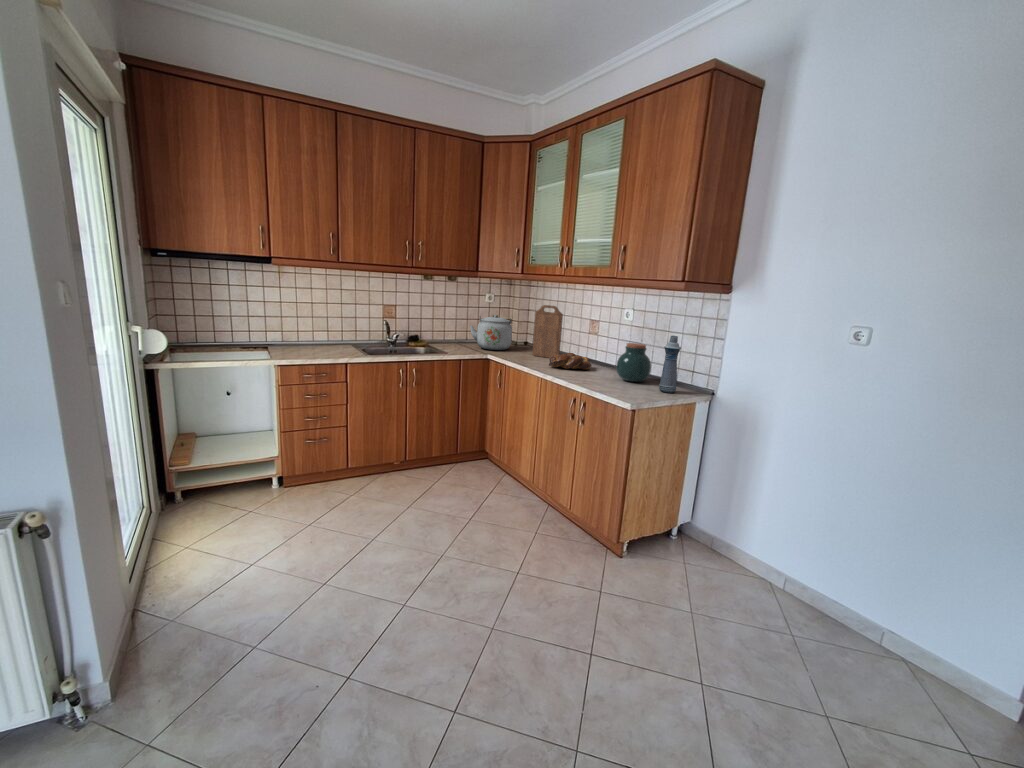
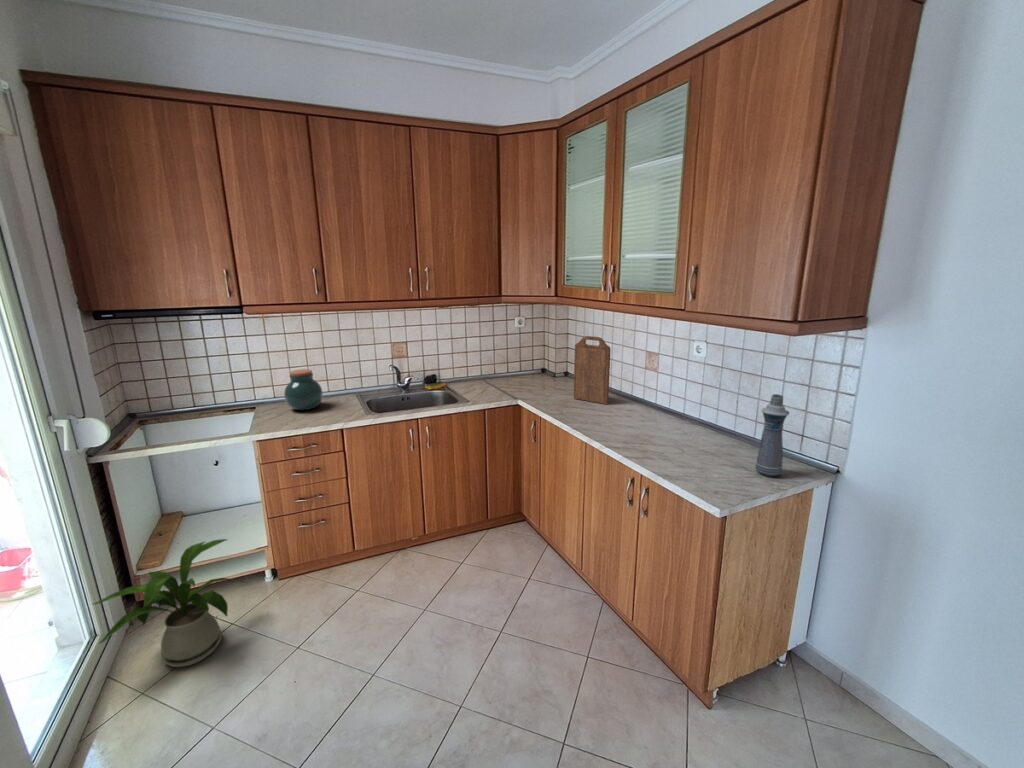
kettle: present [470,315,512,350] -> none [495,347,547,391]
jar: present [616,343,651,382] -> present [284,369,323,410]
bread loaf: present [549,353,591,370] -> none [595,403,652,426]
house plant: none [146,435,267,534] -> present [93,539,238,667]

